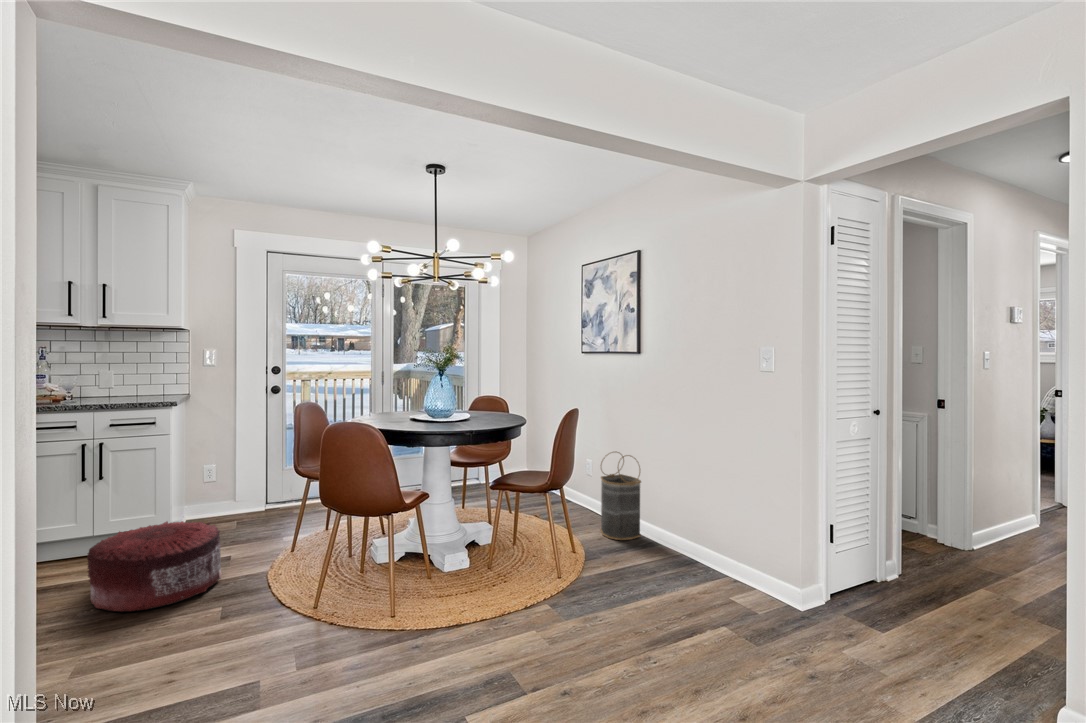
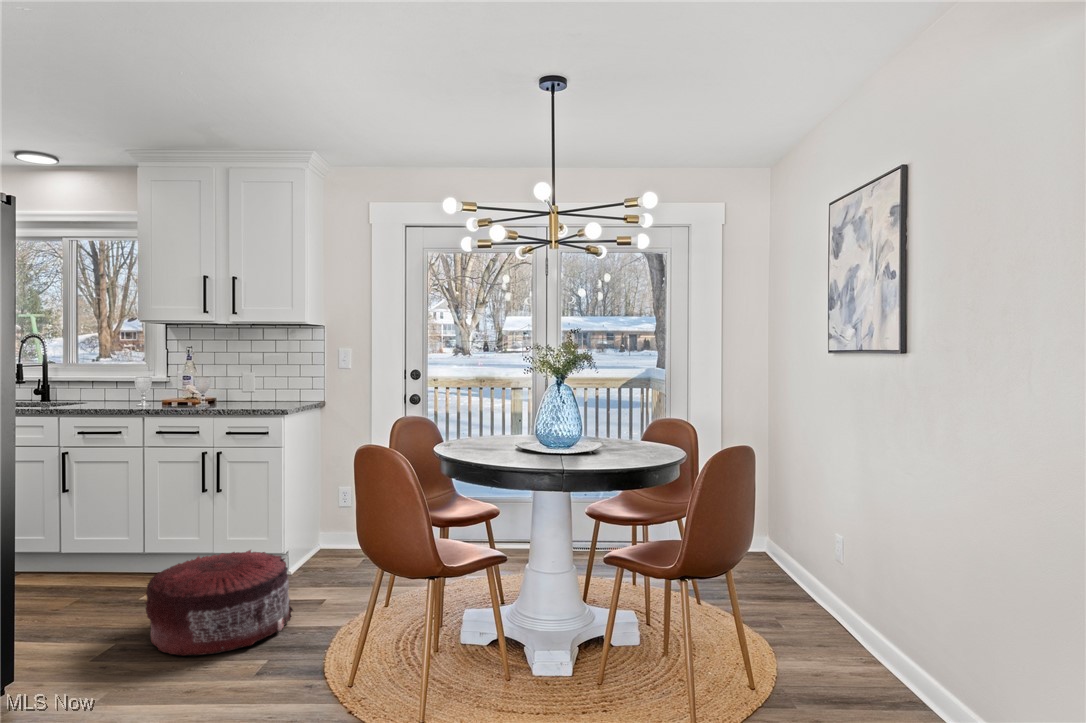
basket: present [600,452,641,540] -> none [824,527,899,692]

